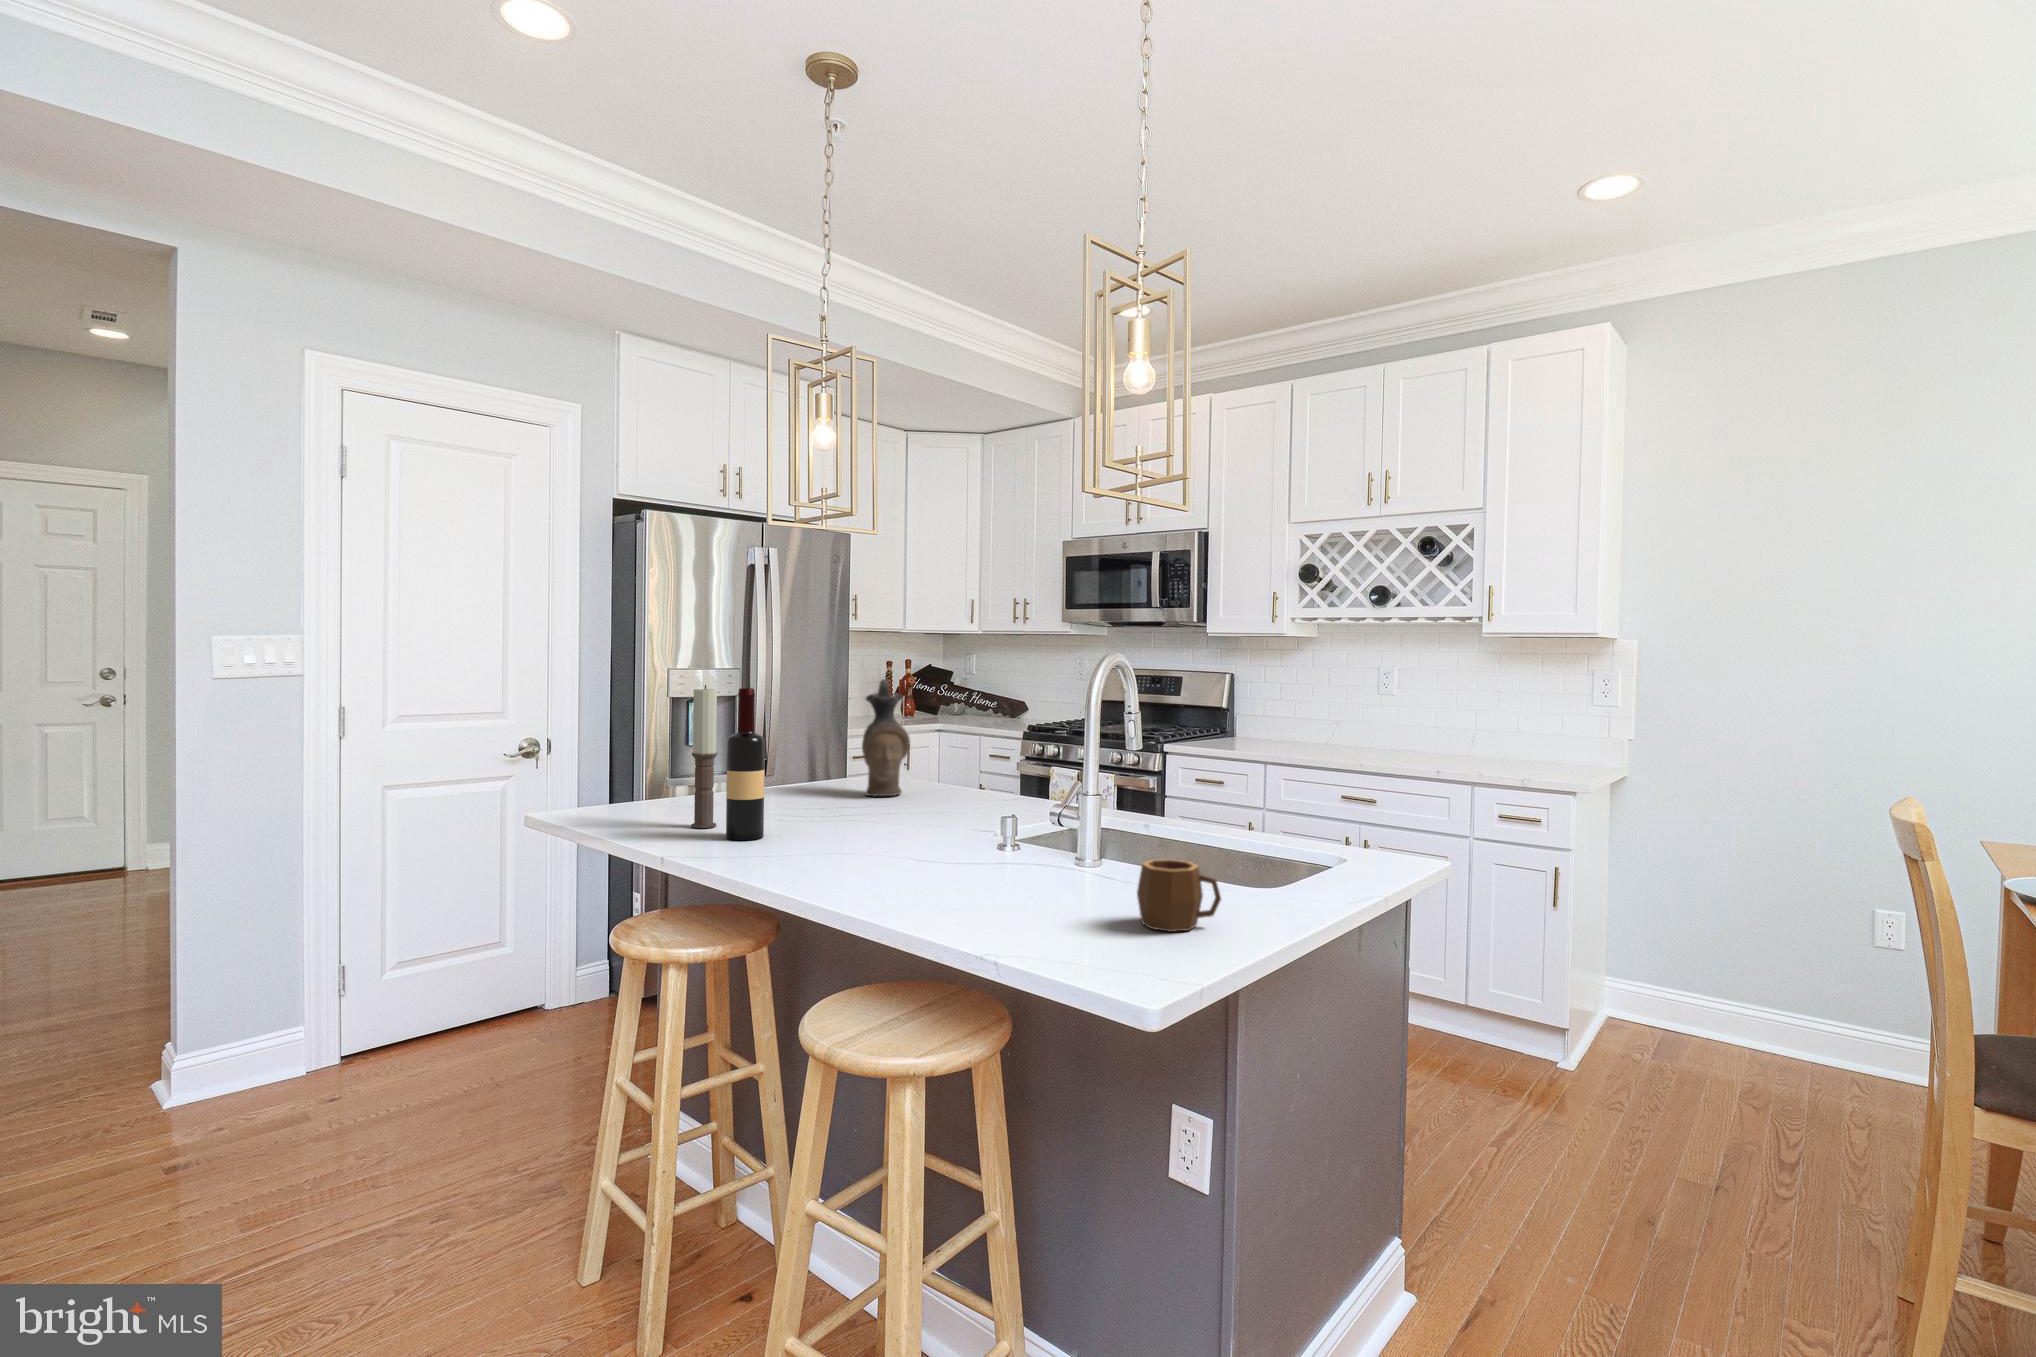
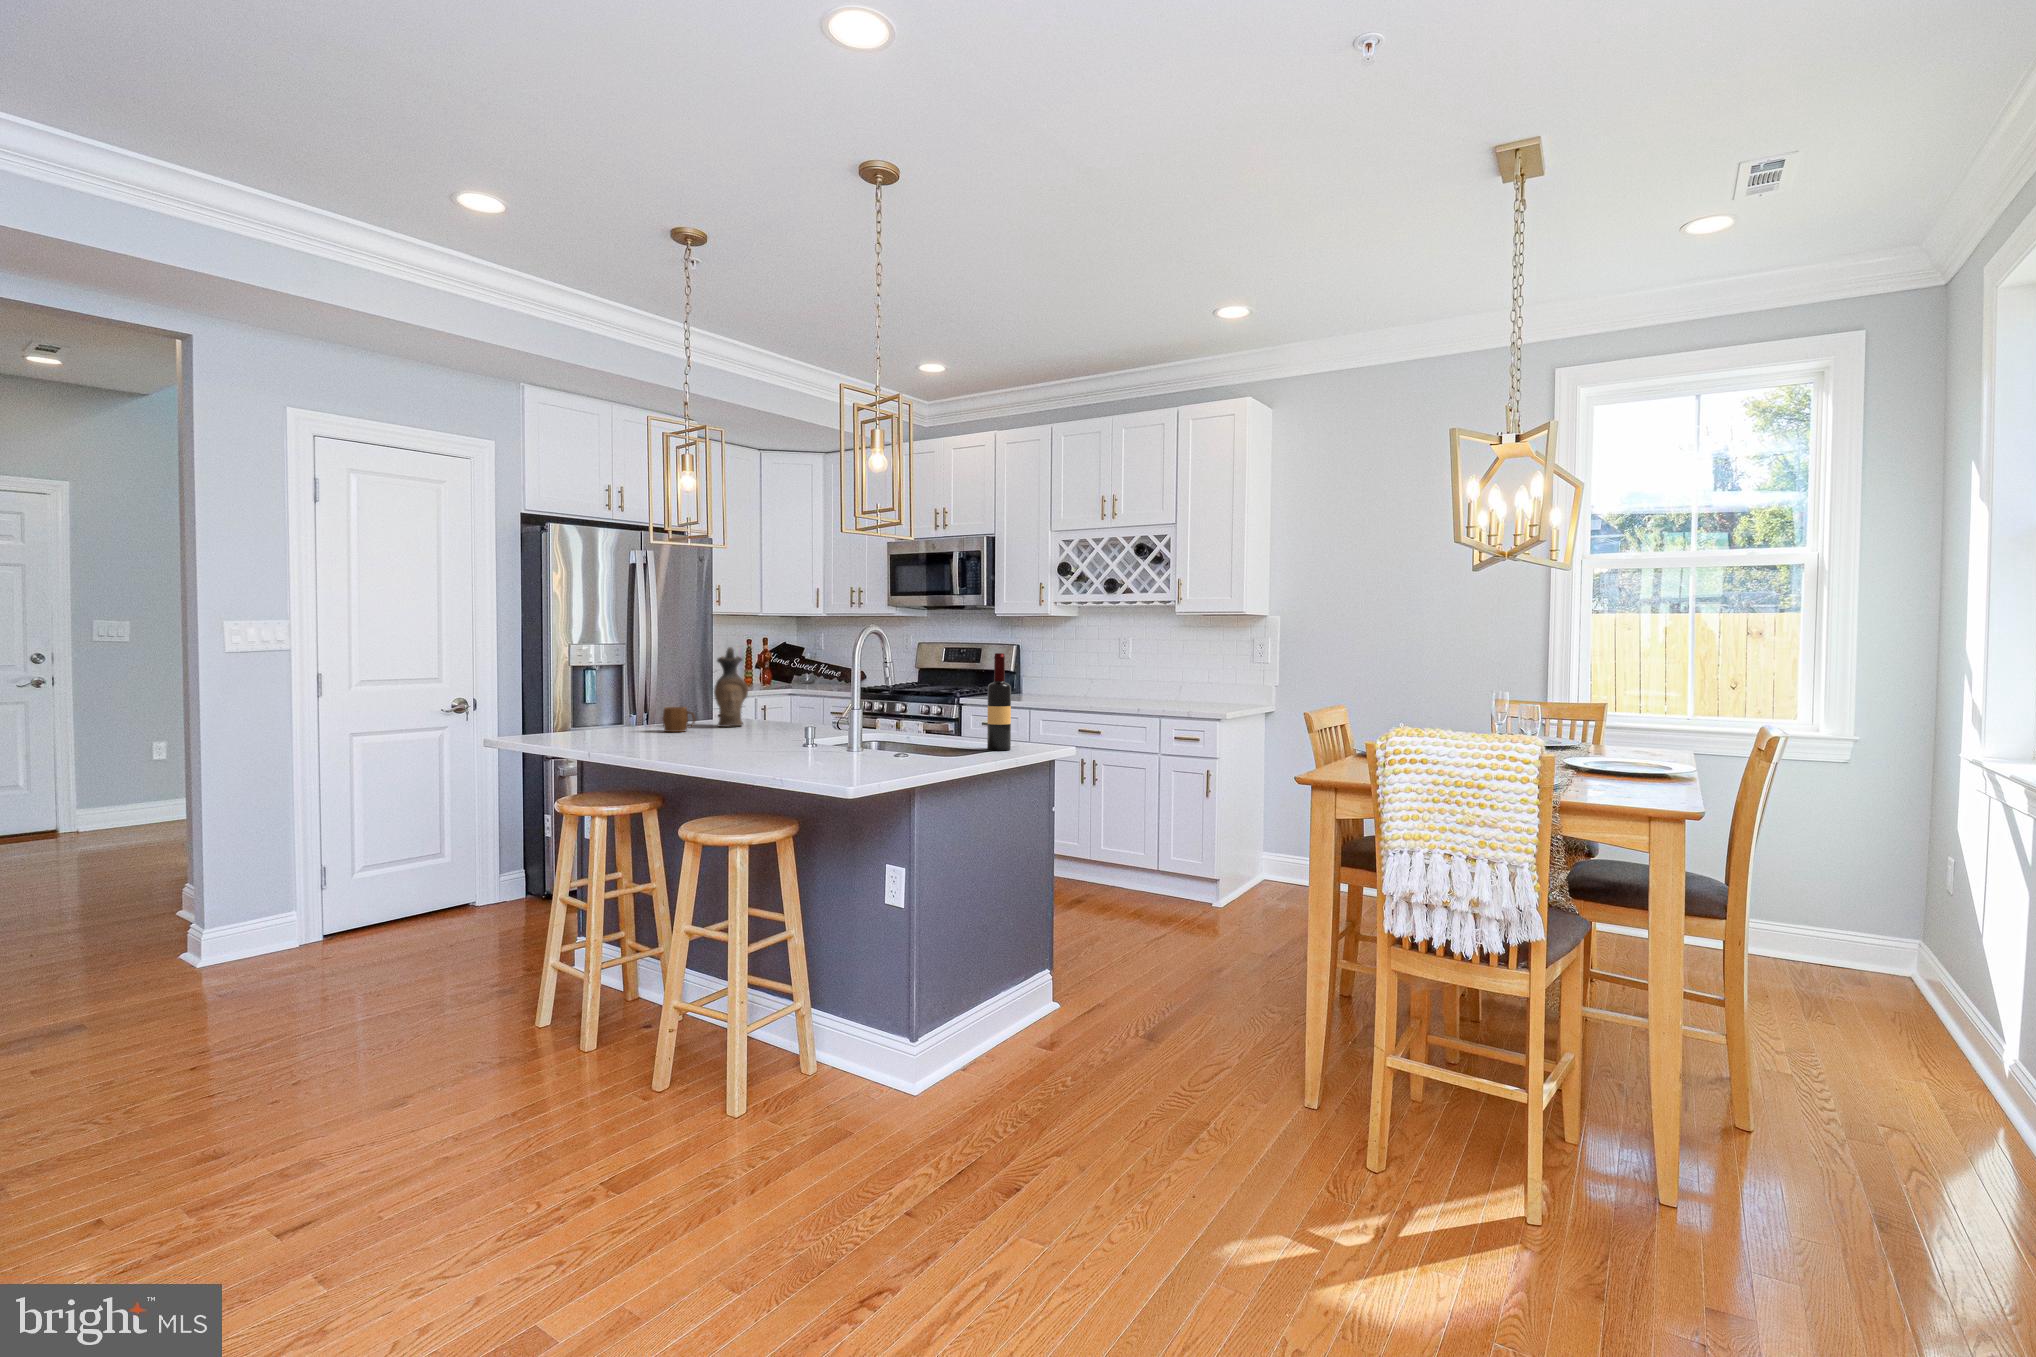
candle: present [691,685,717,828] -> none [596,650,613,742]
wine bottle: present [726,688,765,840] -> present [987,653,1011,750]
mug: present [1137,859,1221,932] -> present [662,707,696,732]

